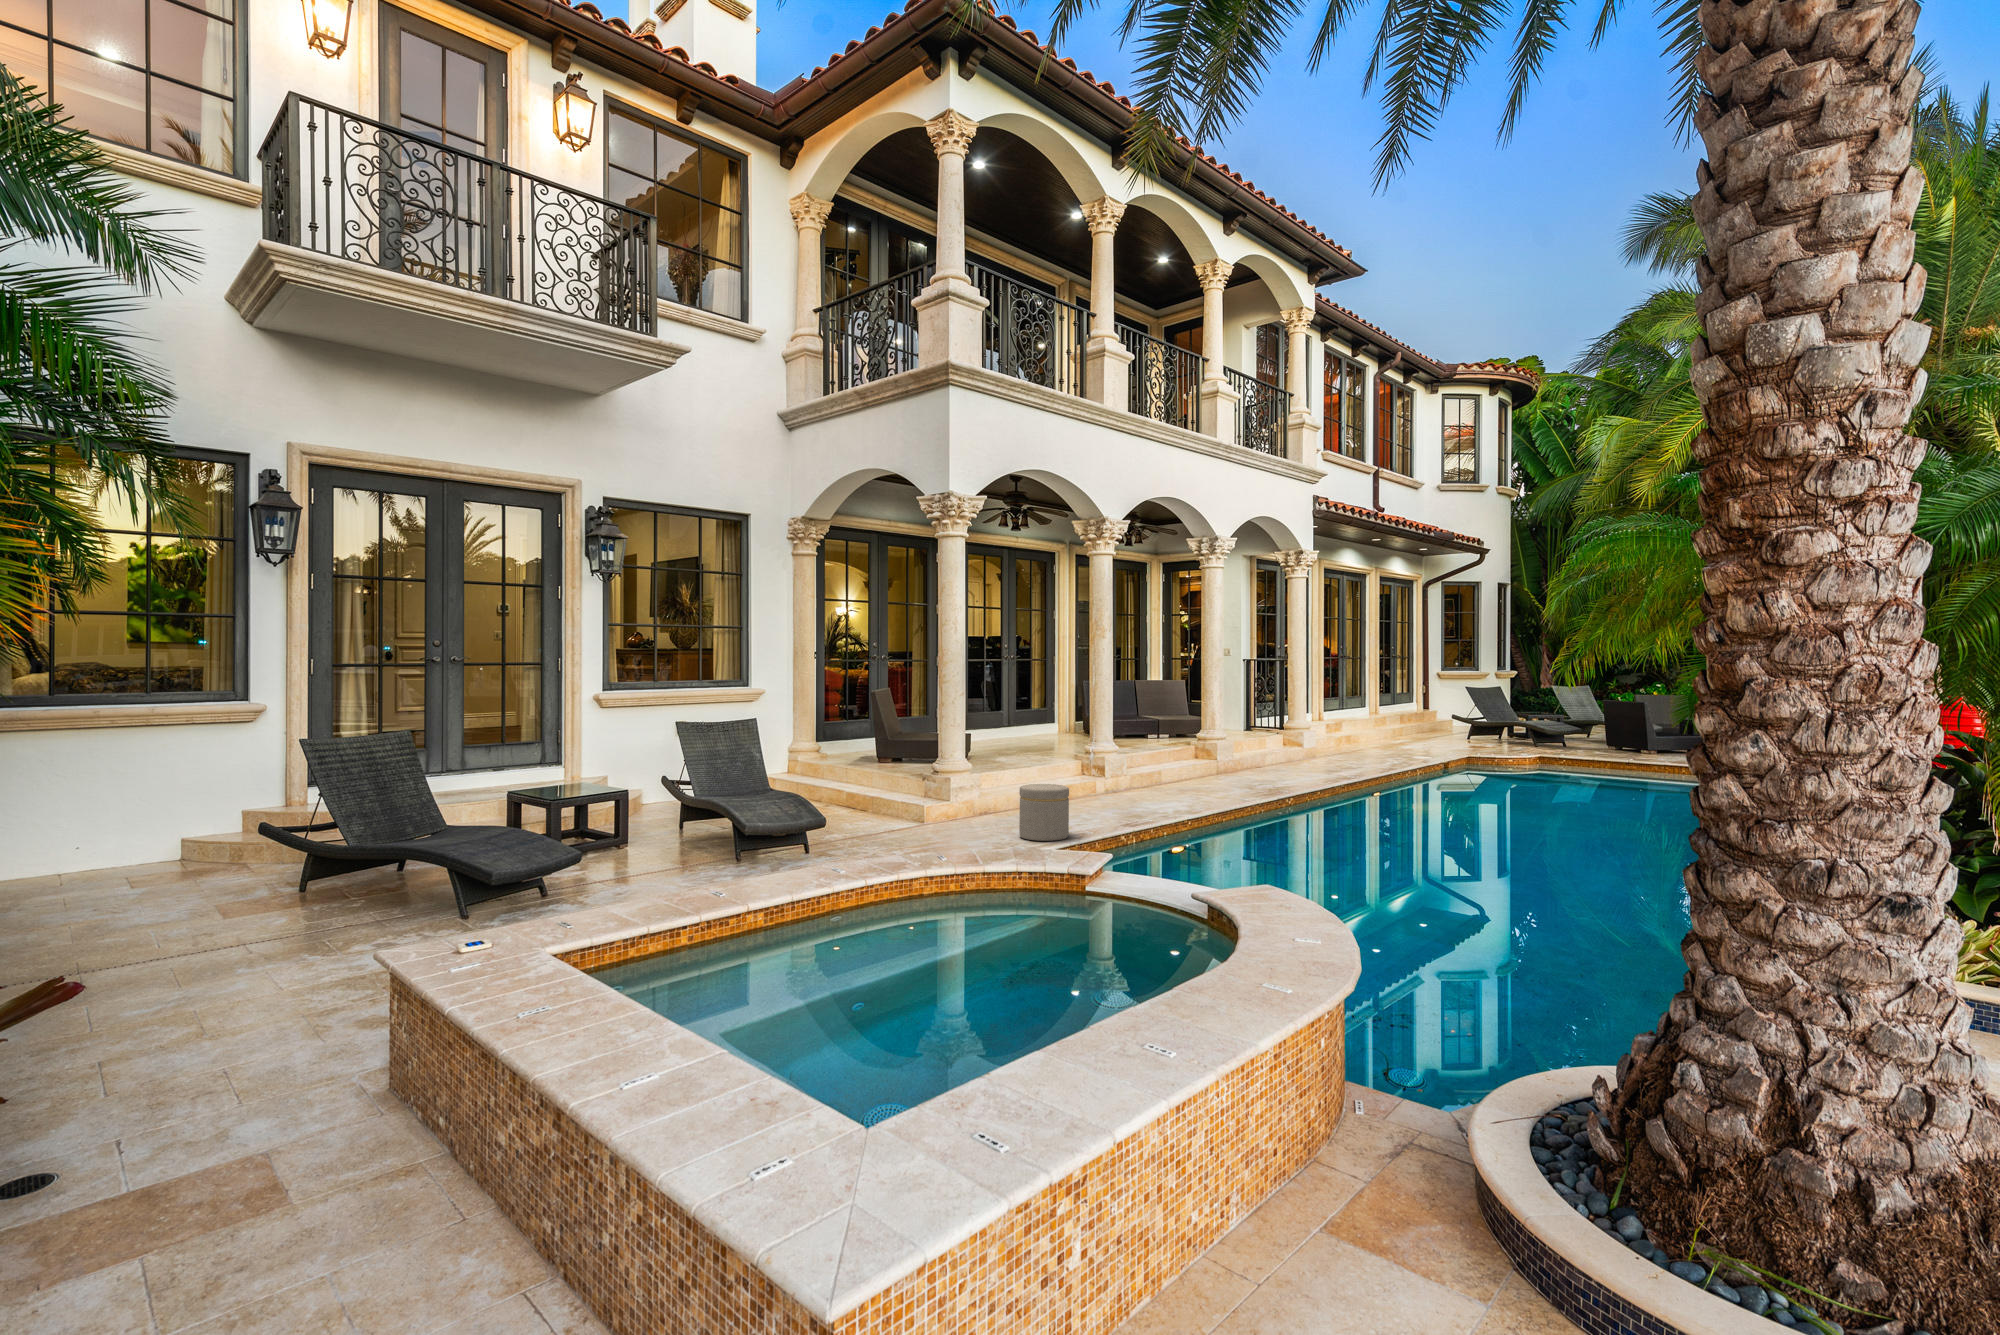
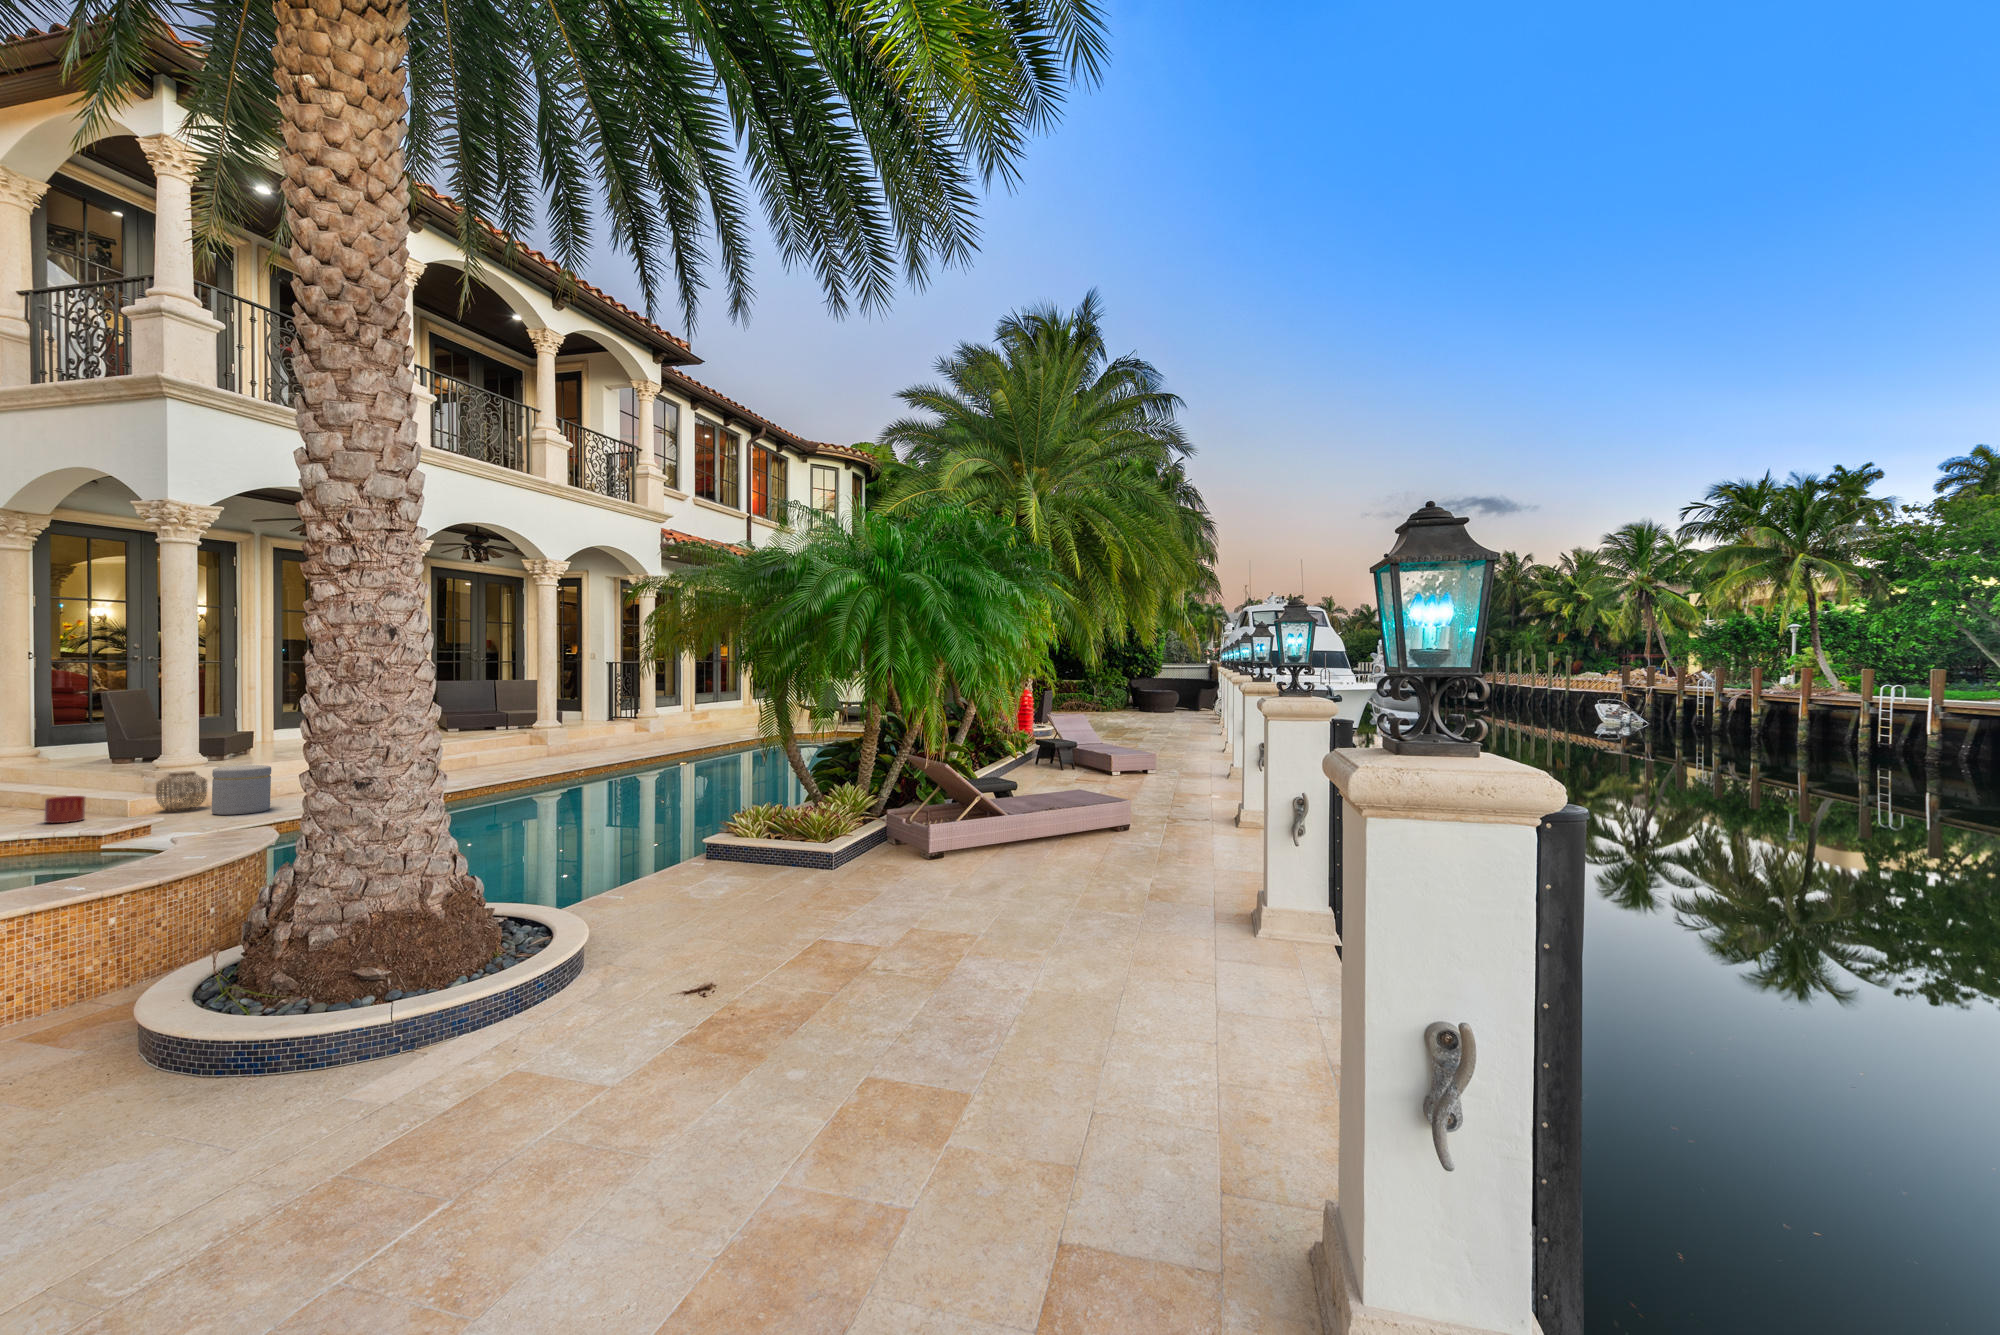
woven basket: none [963,787,1004,832] -> present [156,771,207,812]
planter: none [887,810,916,839] -> present [44,796,85,823]

